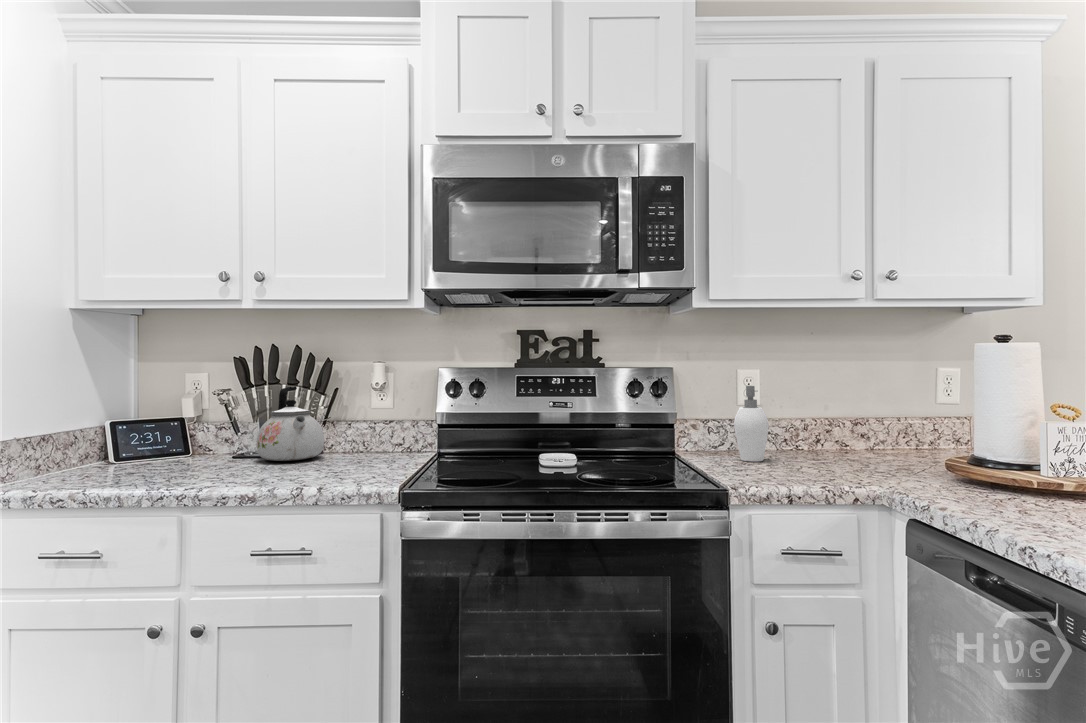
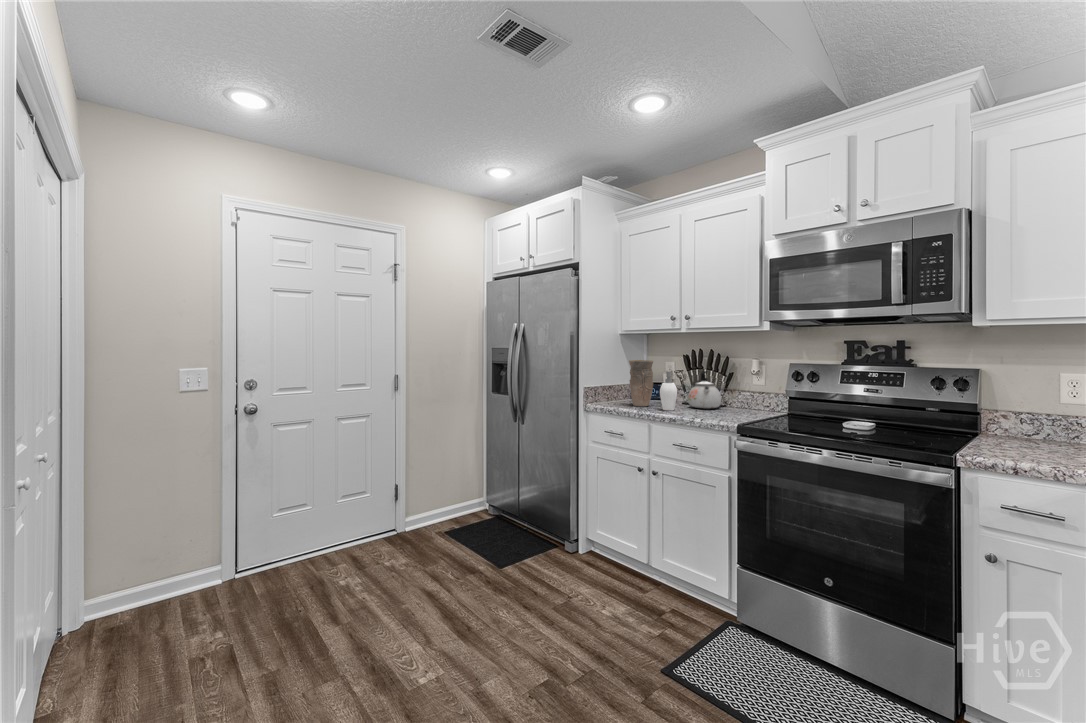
vase: none [106,368,174,475] -> present [629,360,653,406]
soap dispenser: present [734,386,769,461] -> present [660,372,677,410]

